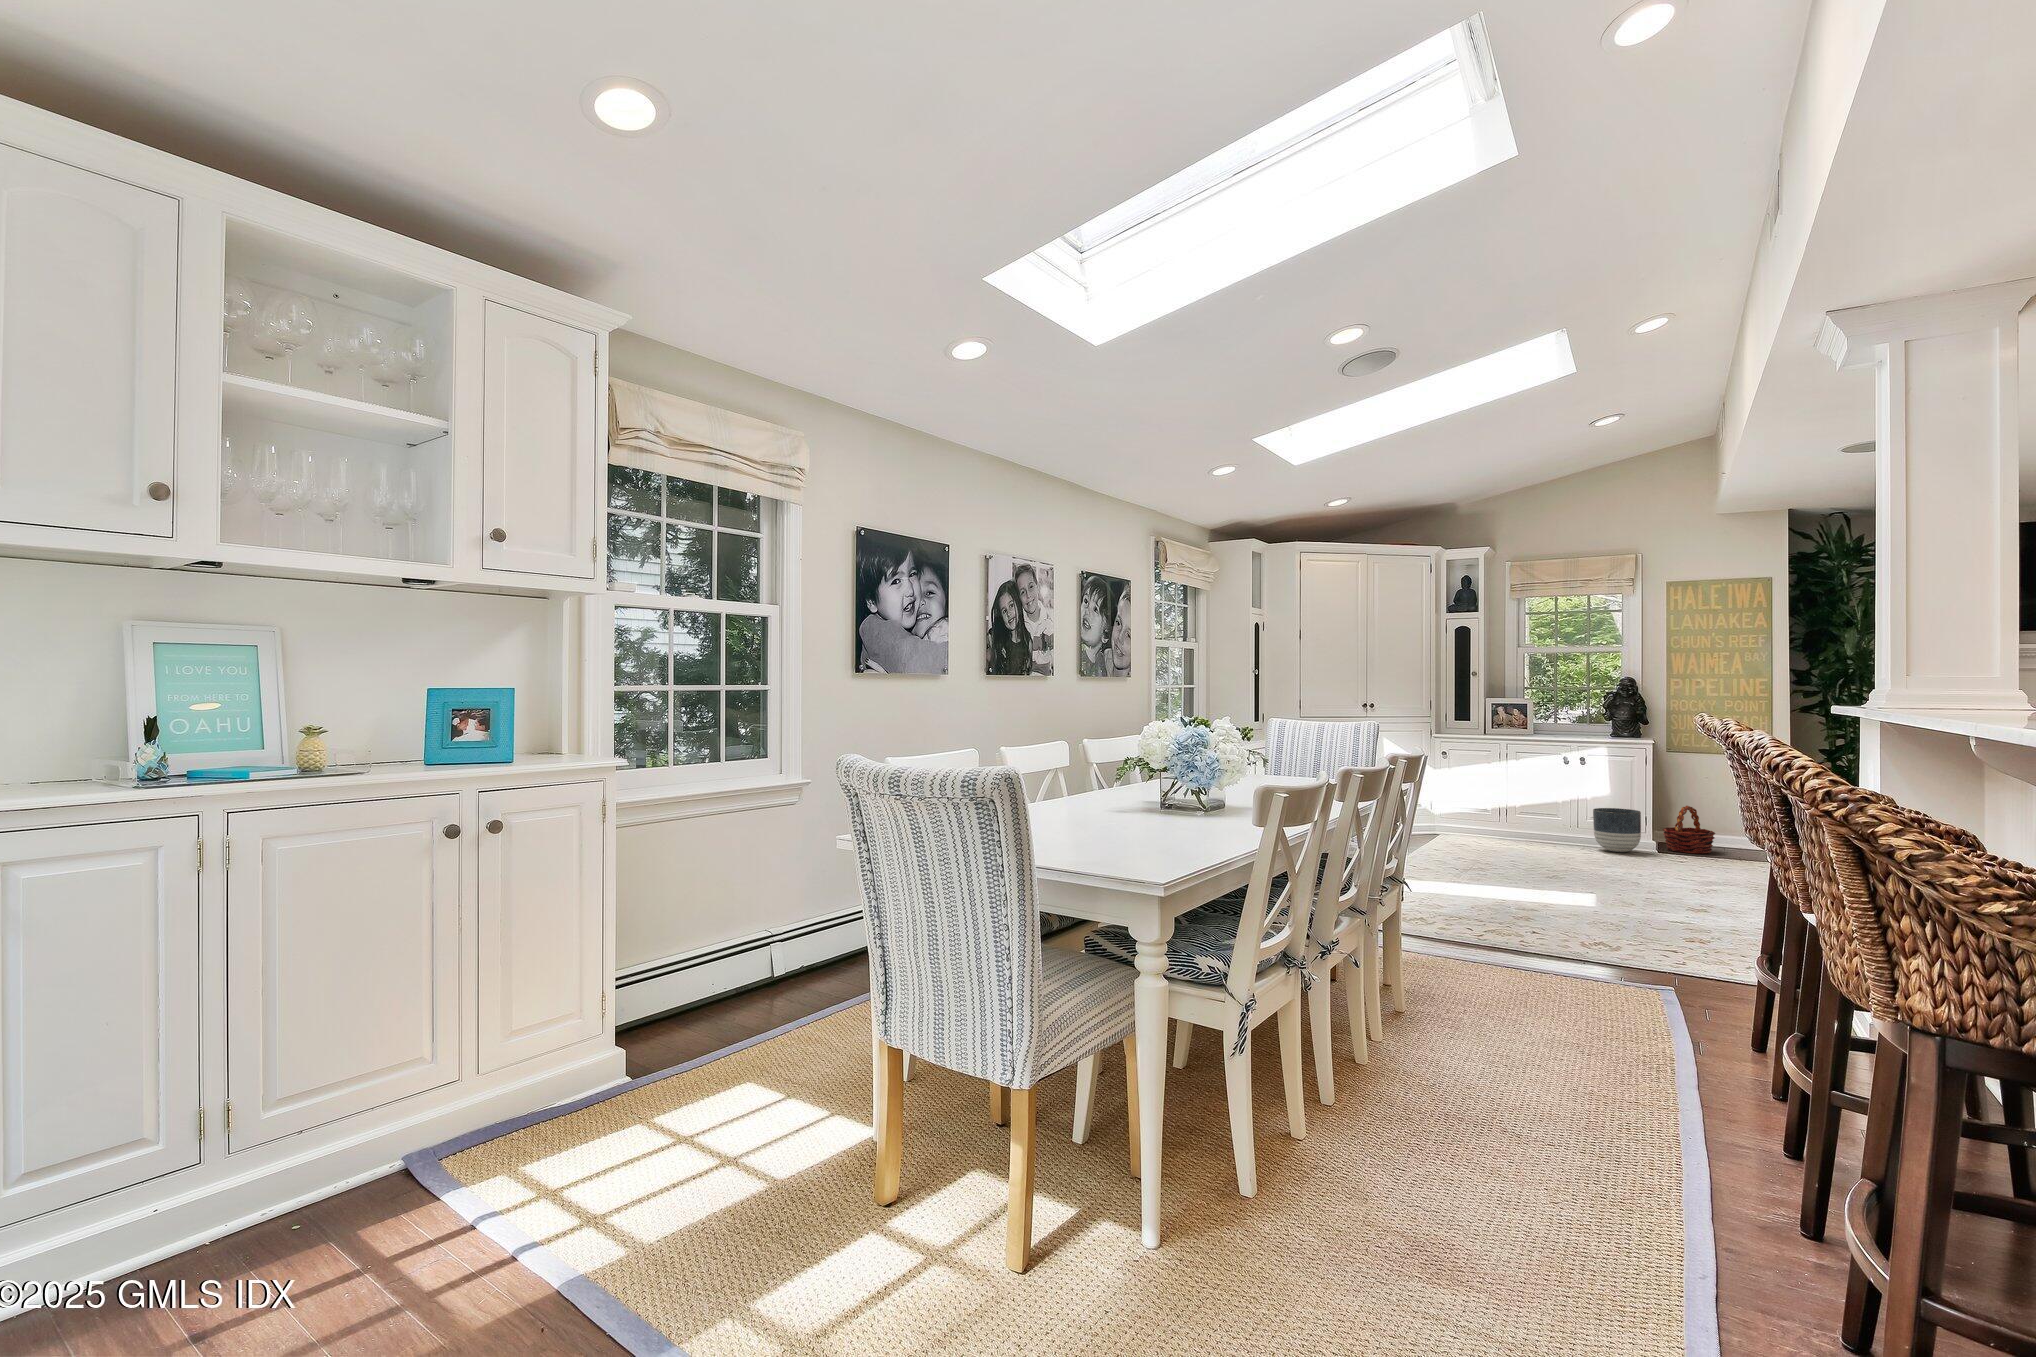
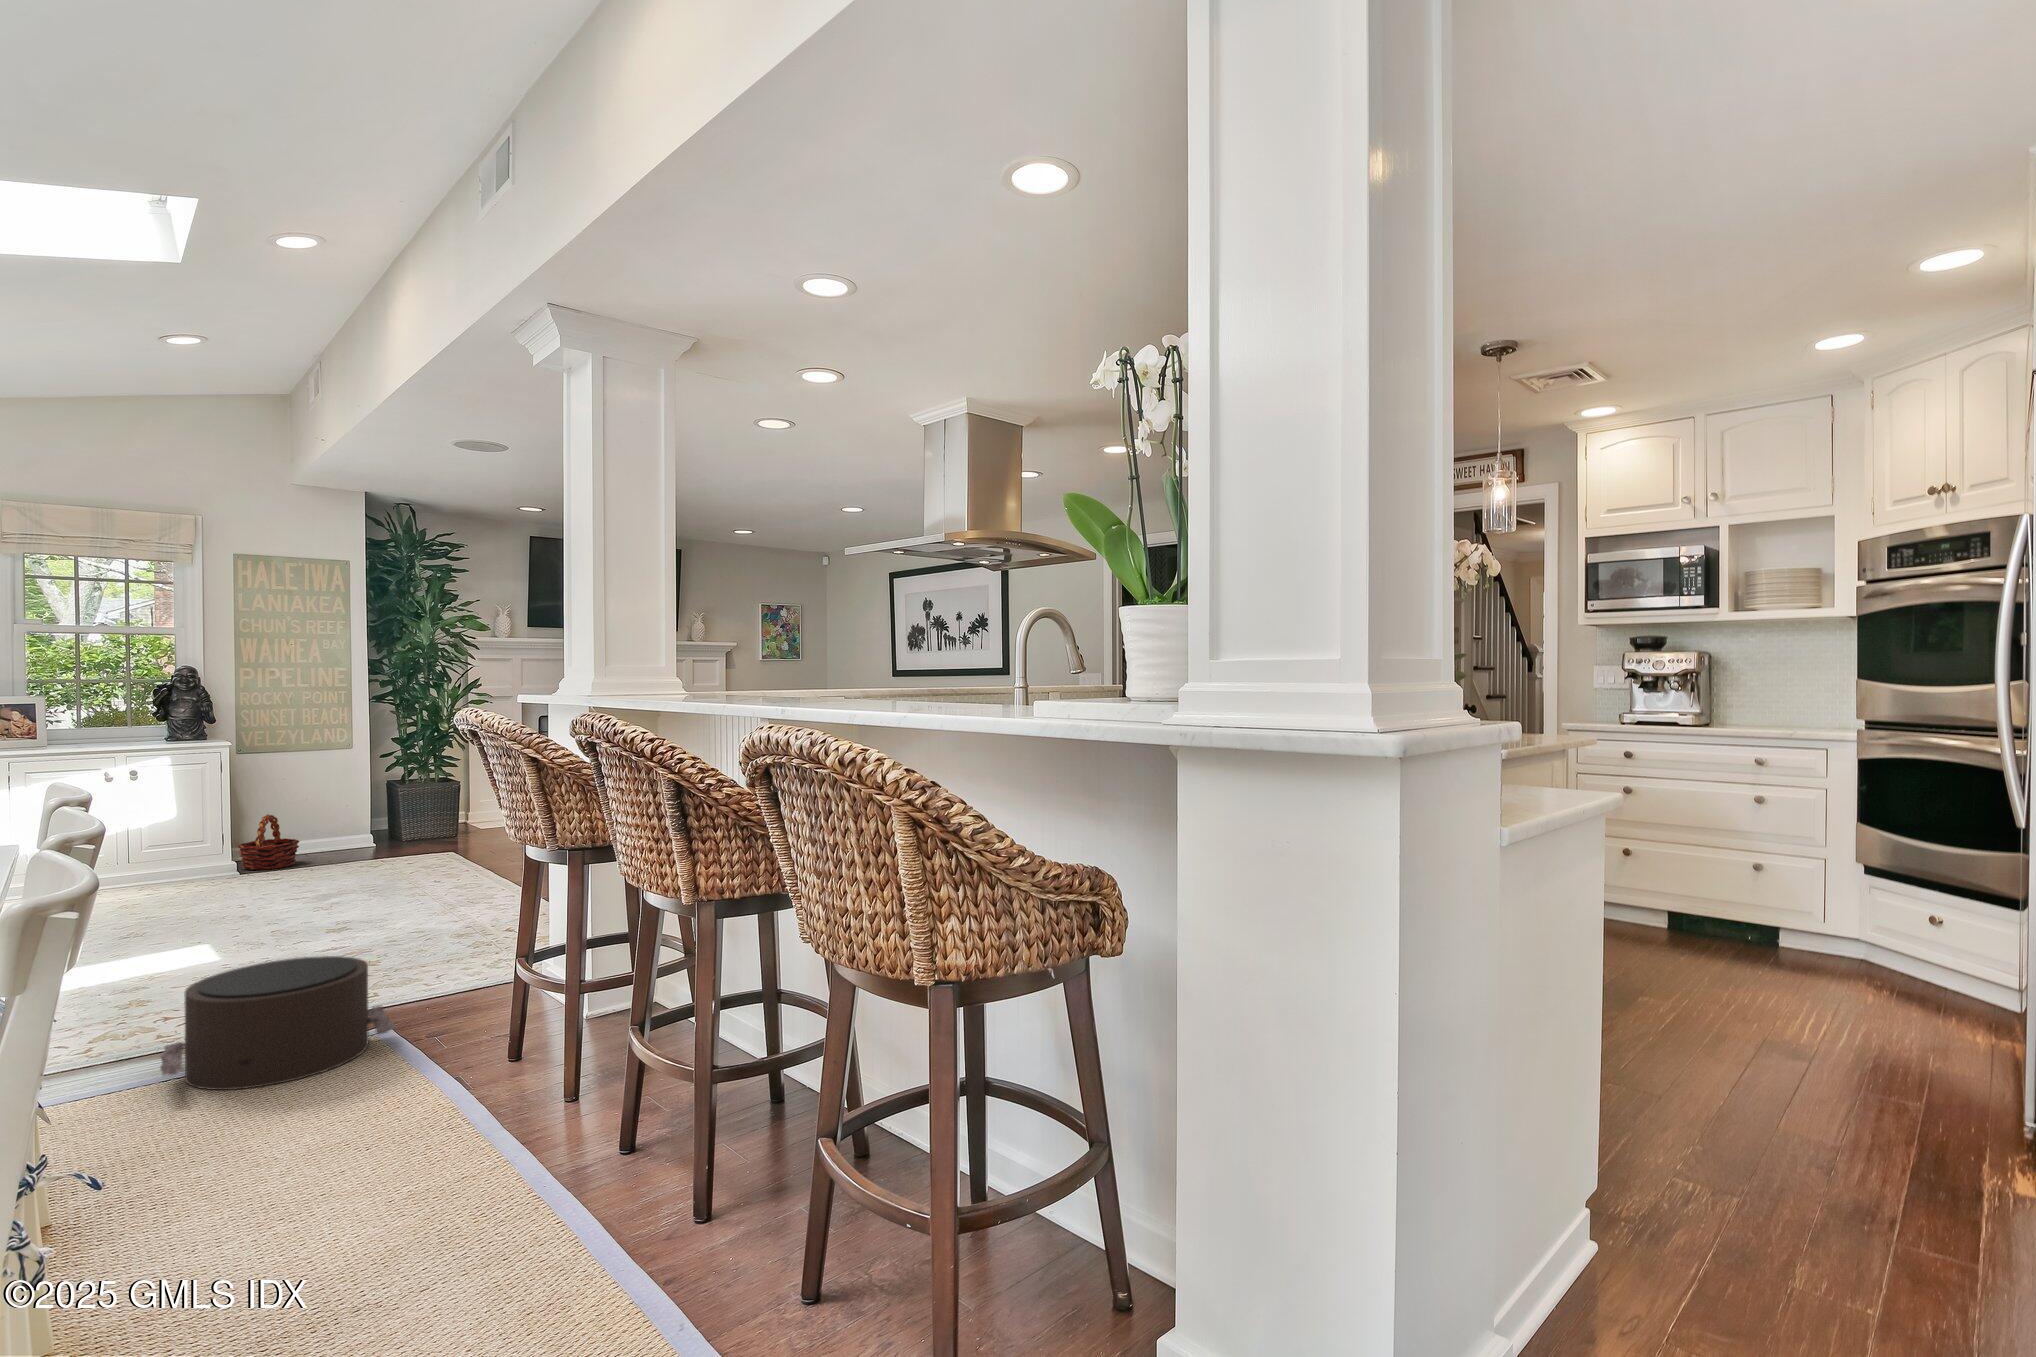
planter: present [1593,808,1641,852] -> none [151,829,217,885]
pouf: none [1495,904,1667,1000] -> present [160,956,395,1090]

